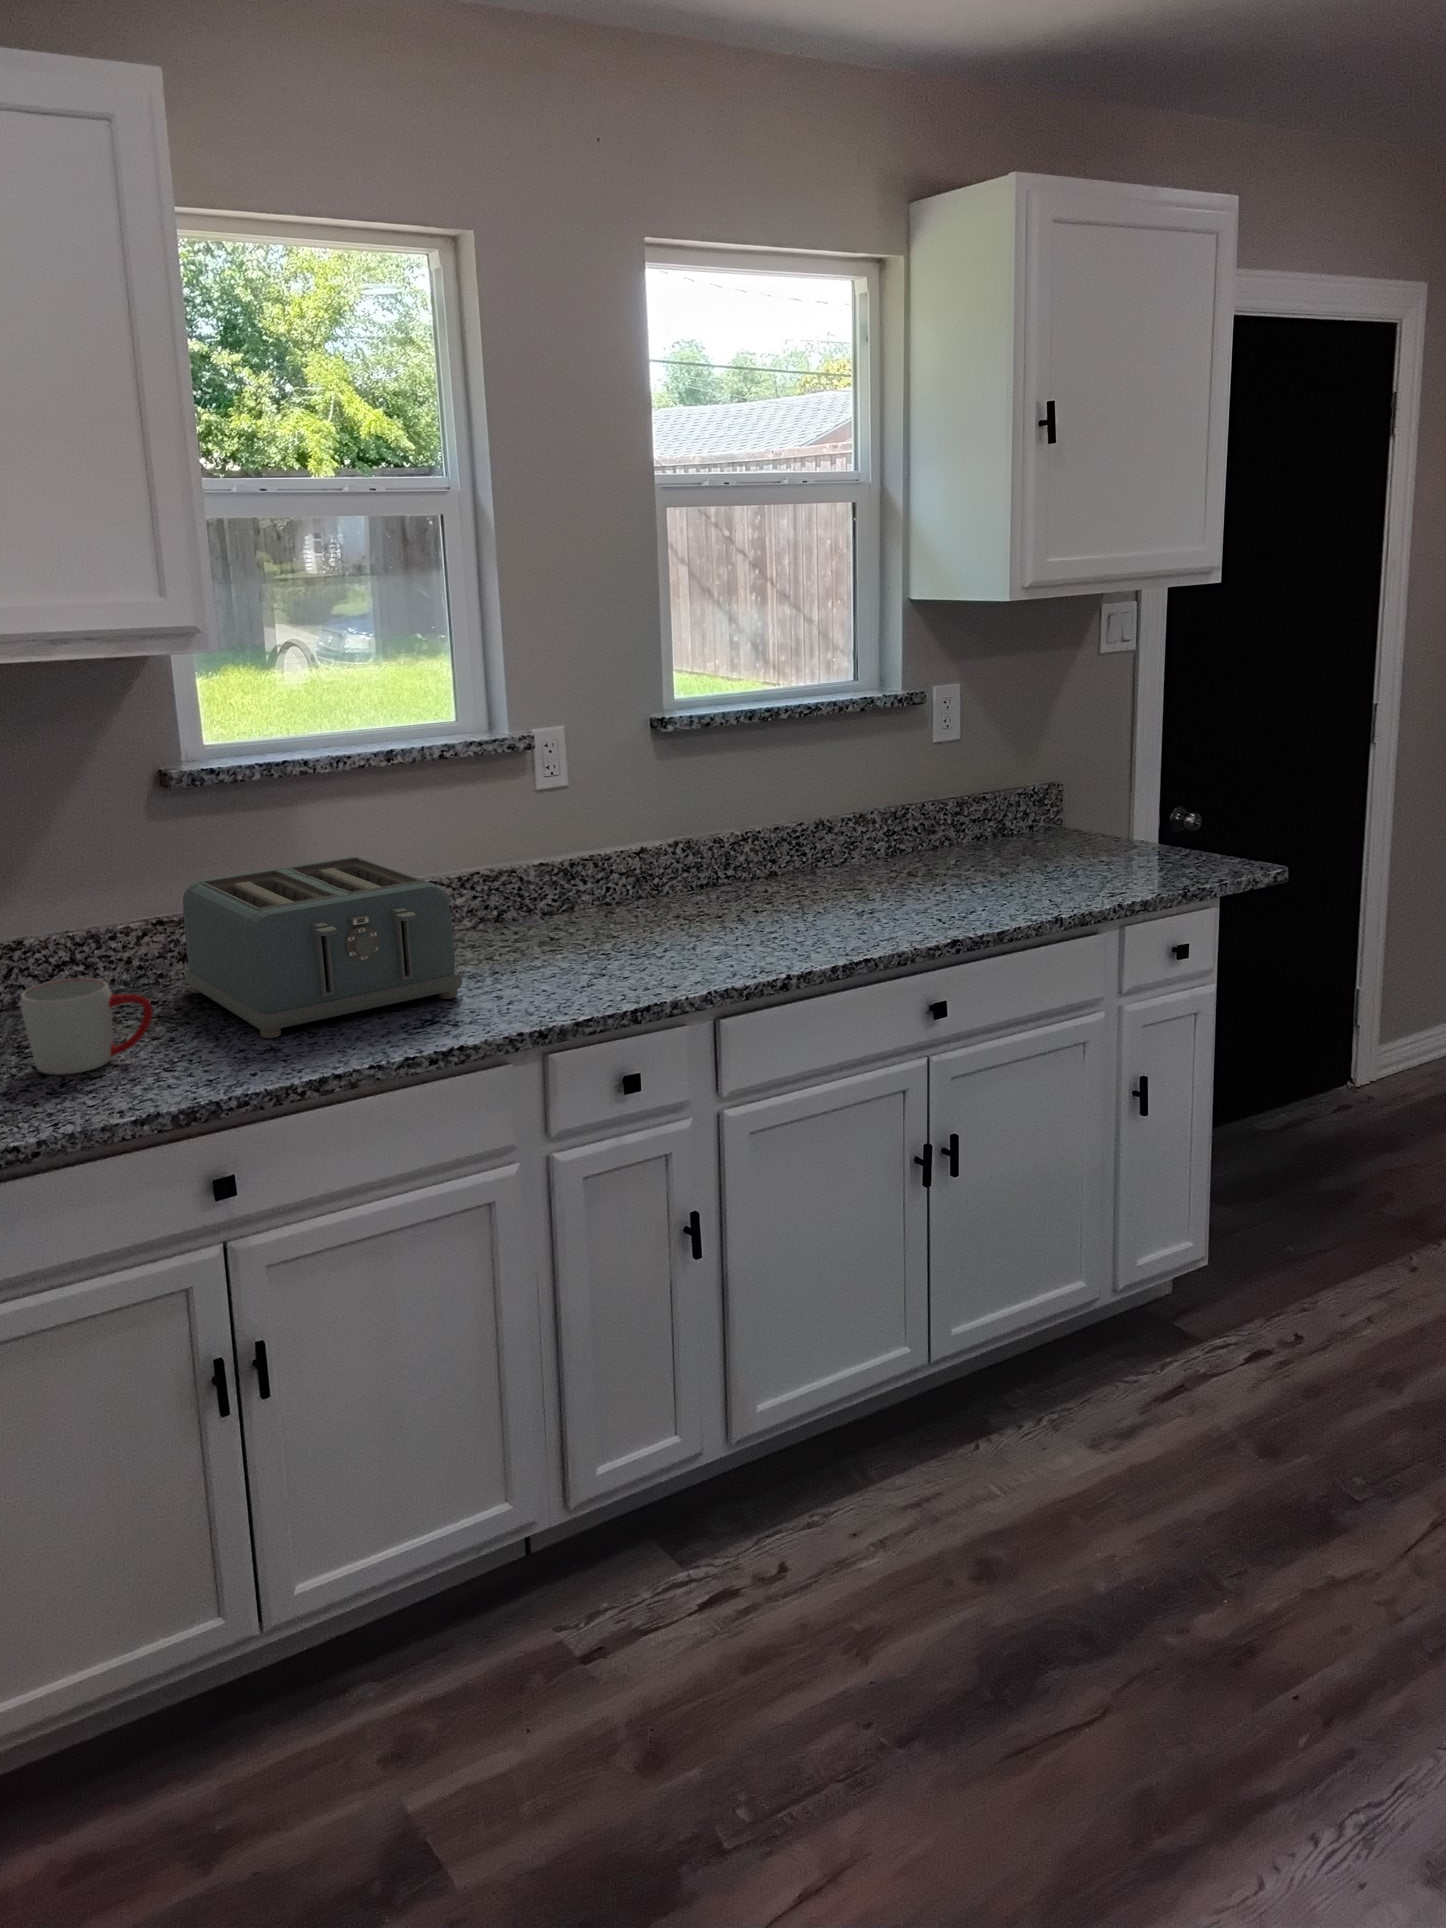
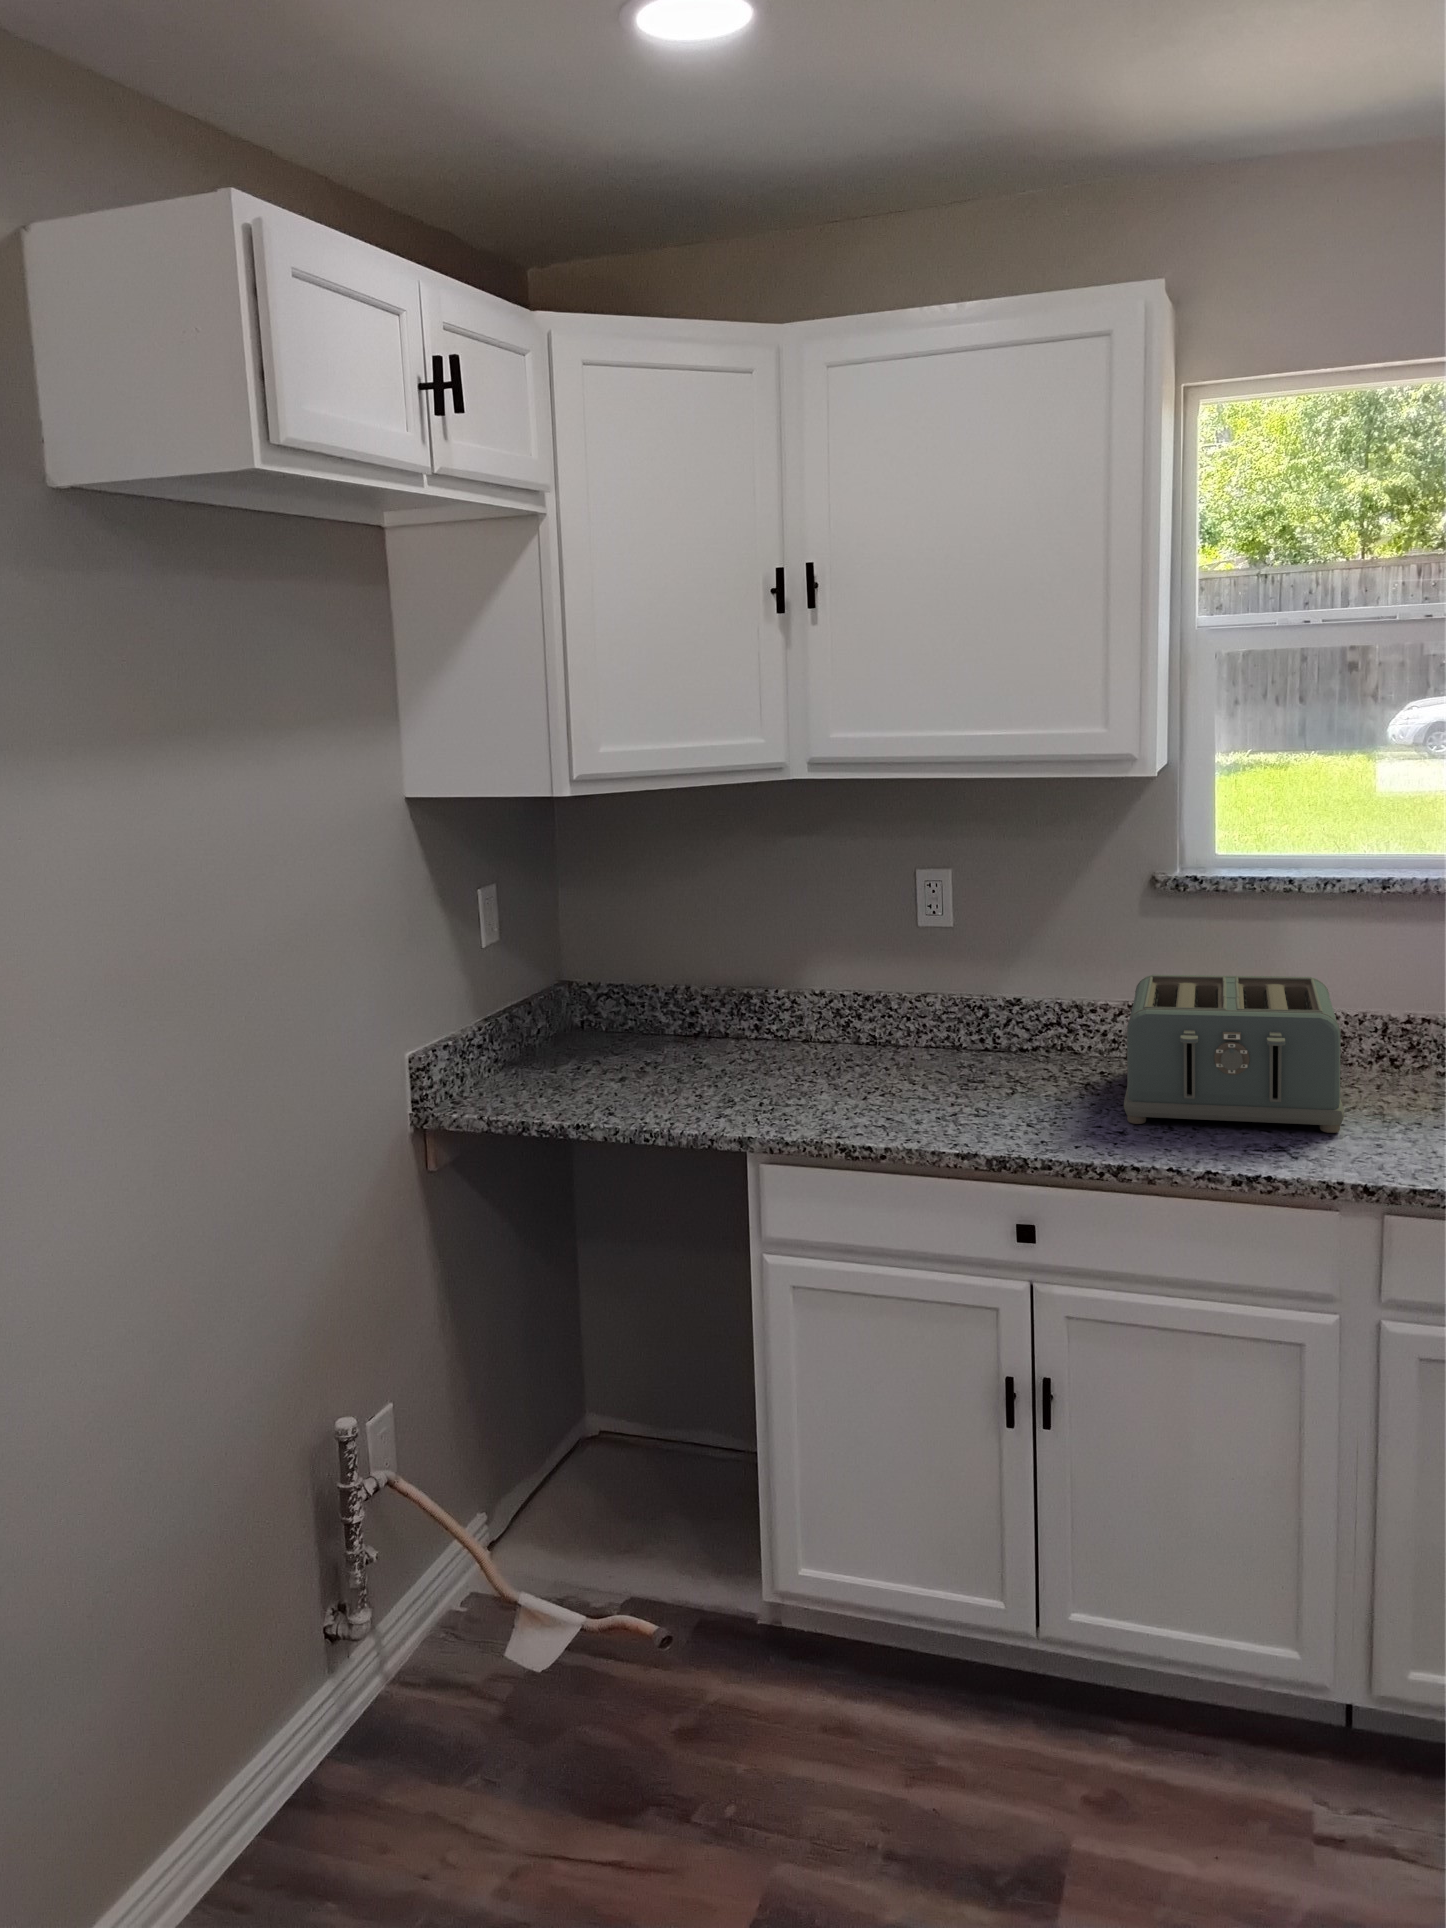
mug: present [20,978,152,1075] -> none [945,1034,1037,1110]

